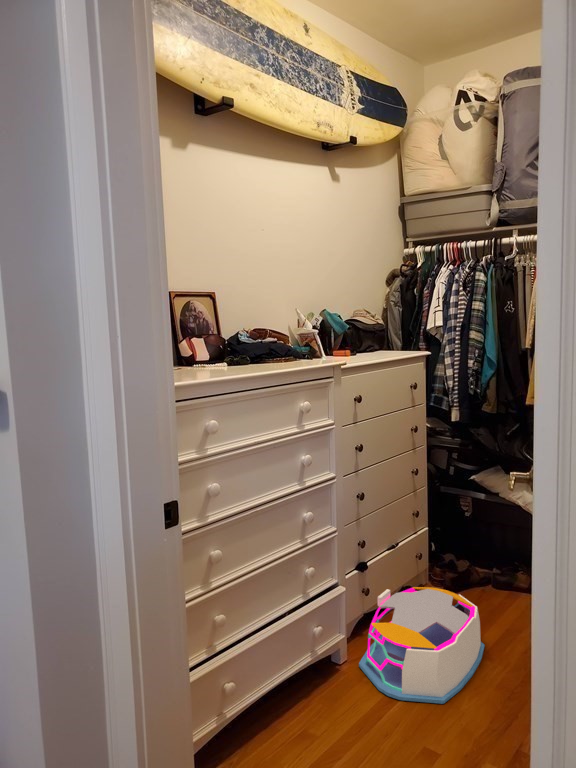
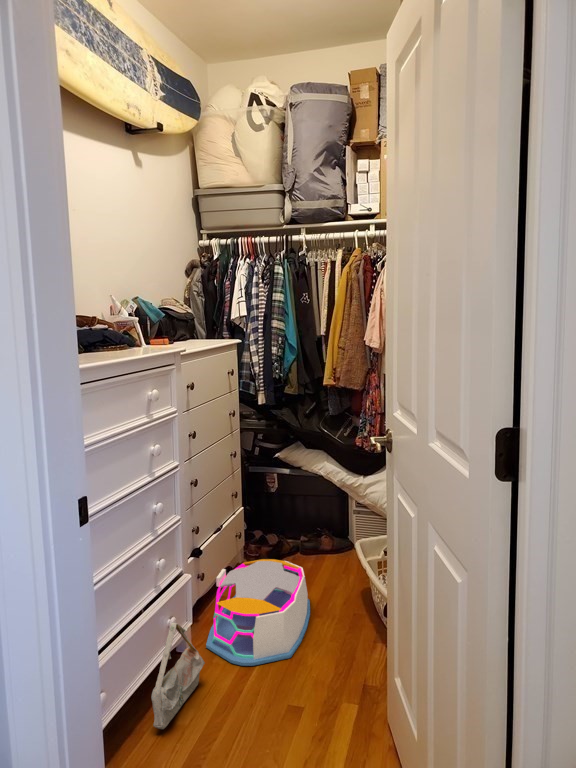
bag: none [284,633,347,737] -> present [151,622,205,729]

